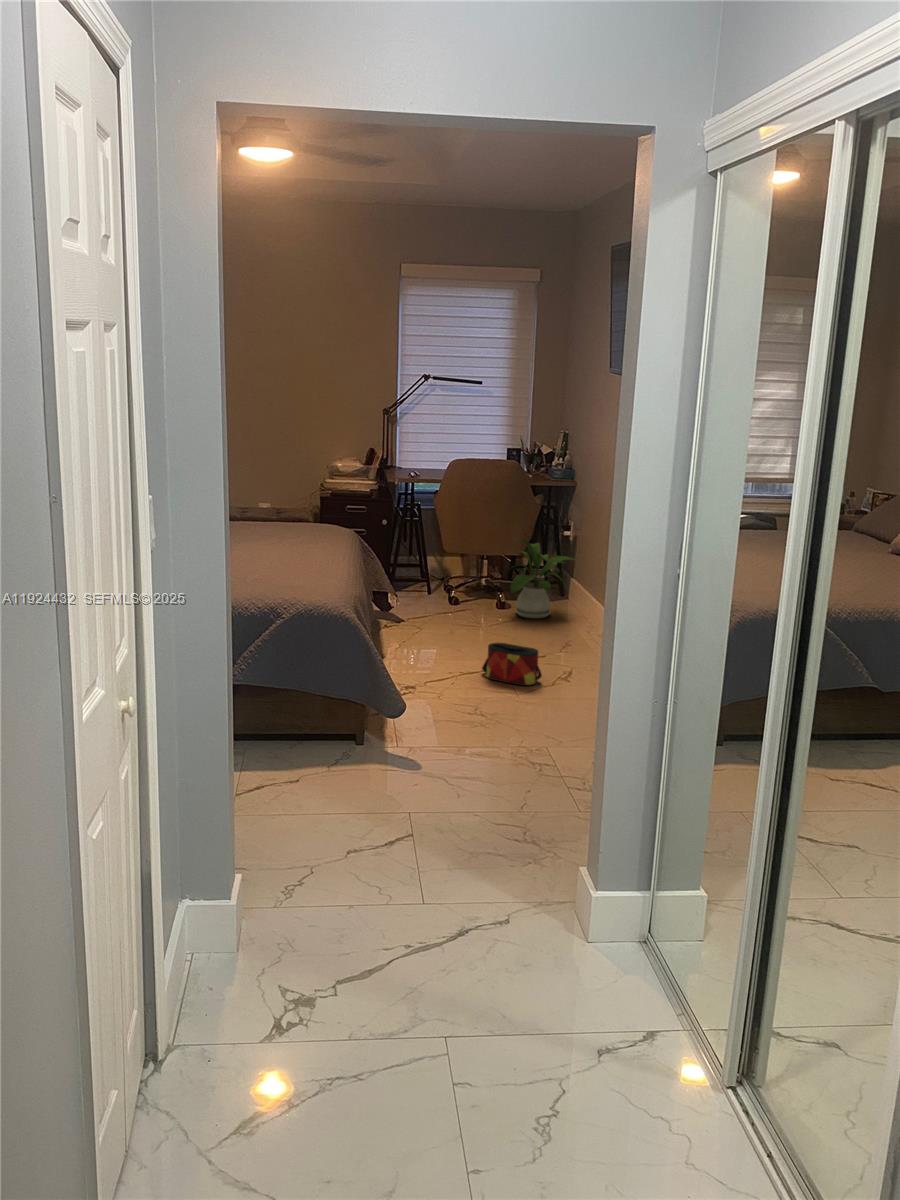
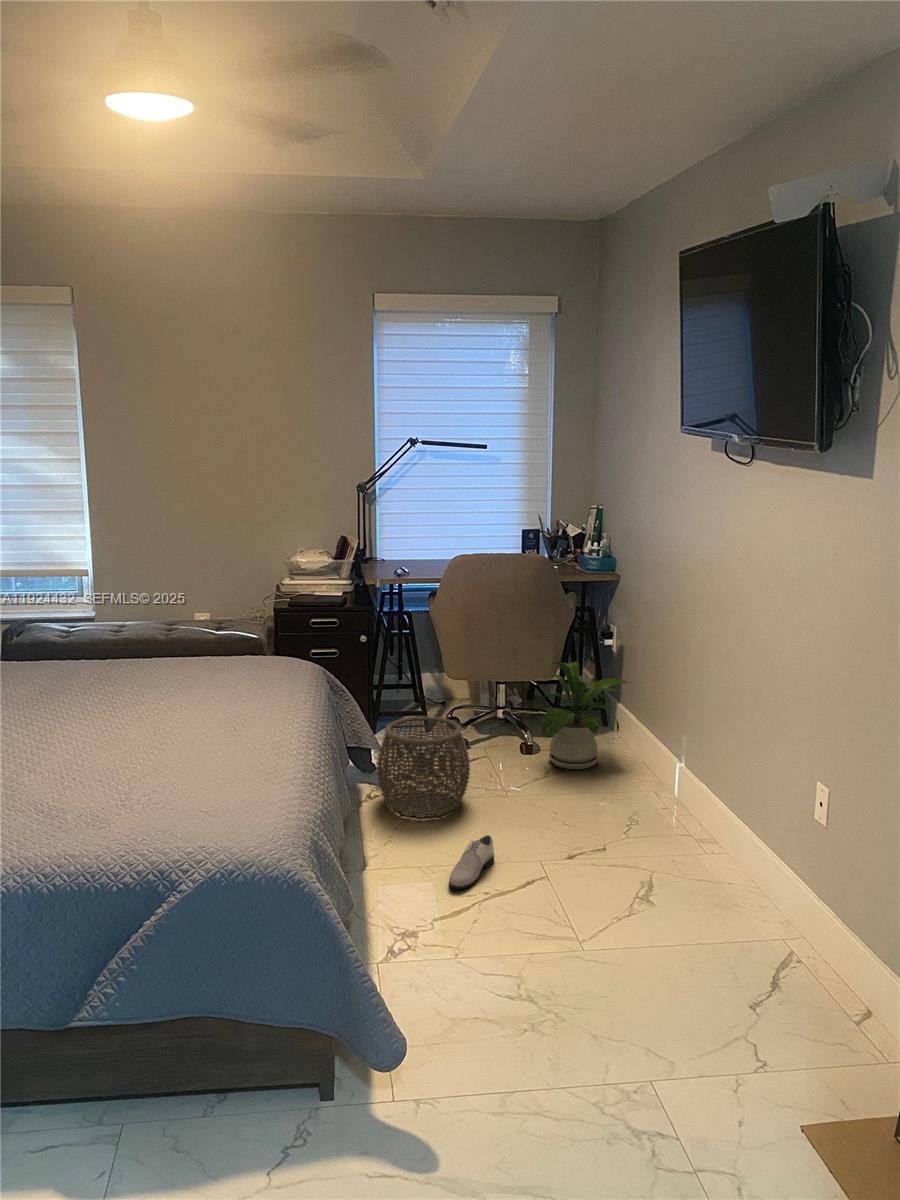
woven basket: none [392,572,457,637] -> present [377,716,470,818]
shoe: none [437,641,468,668] -> present [449,835,494,889]
bag: present [482,643,542,686] -> none [520,847,619,924]

